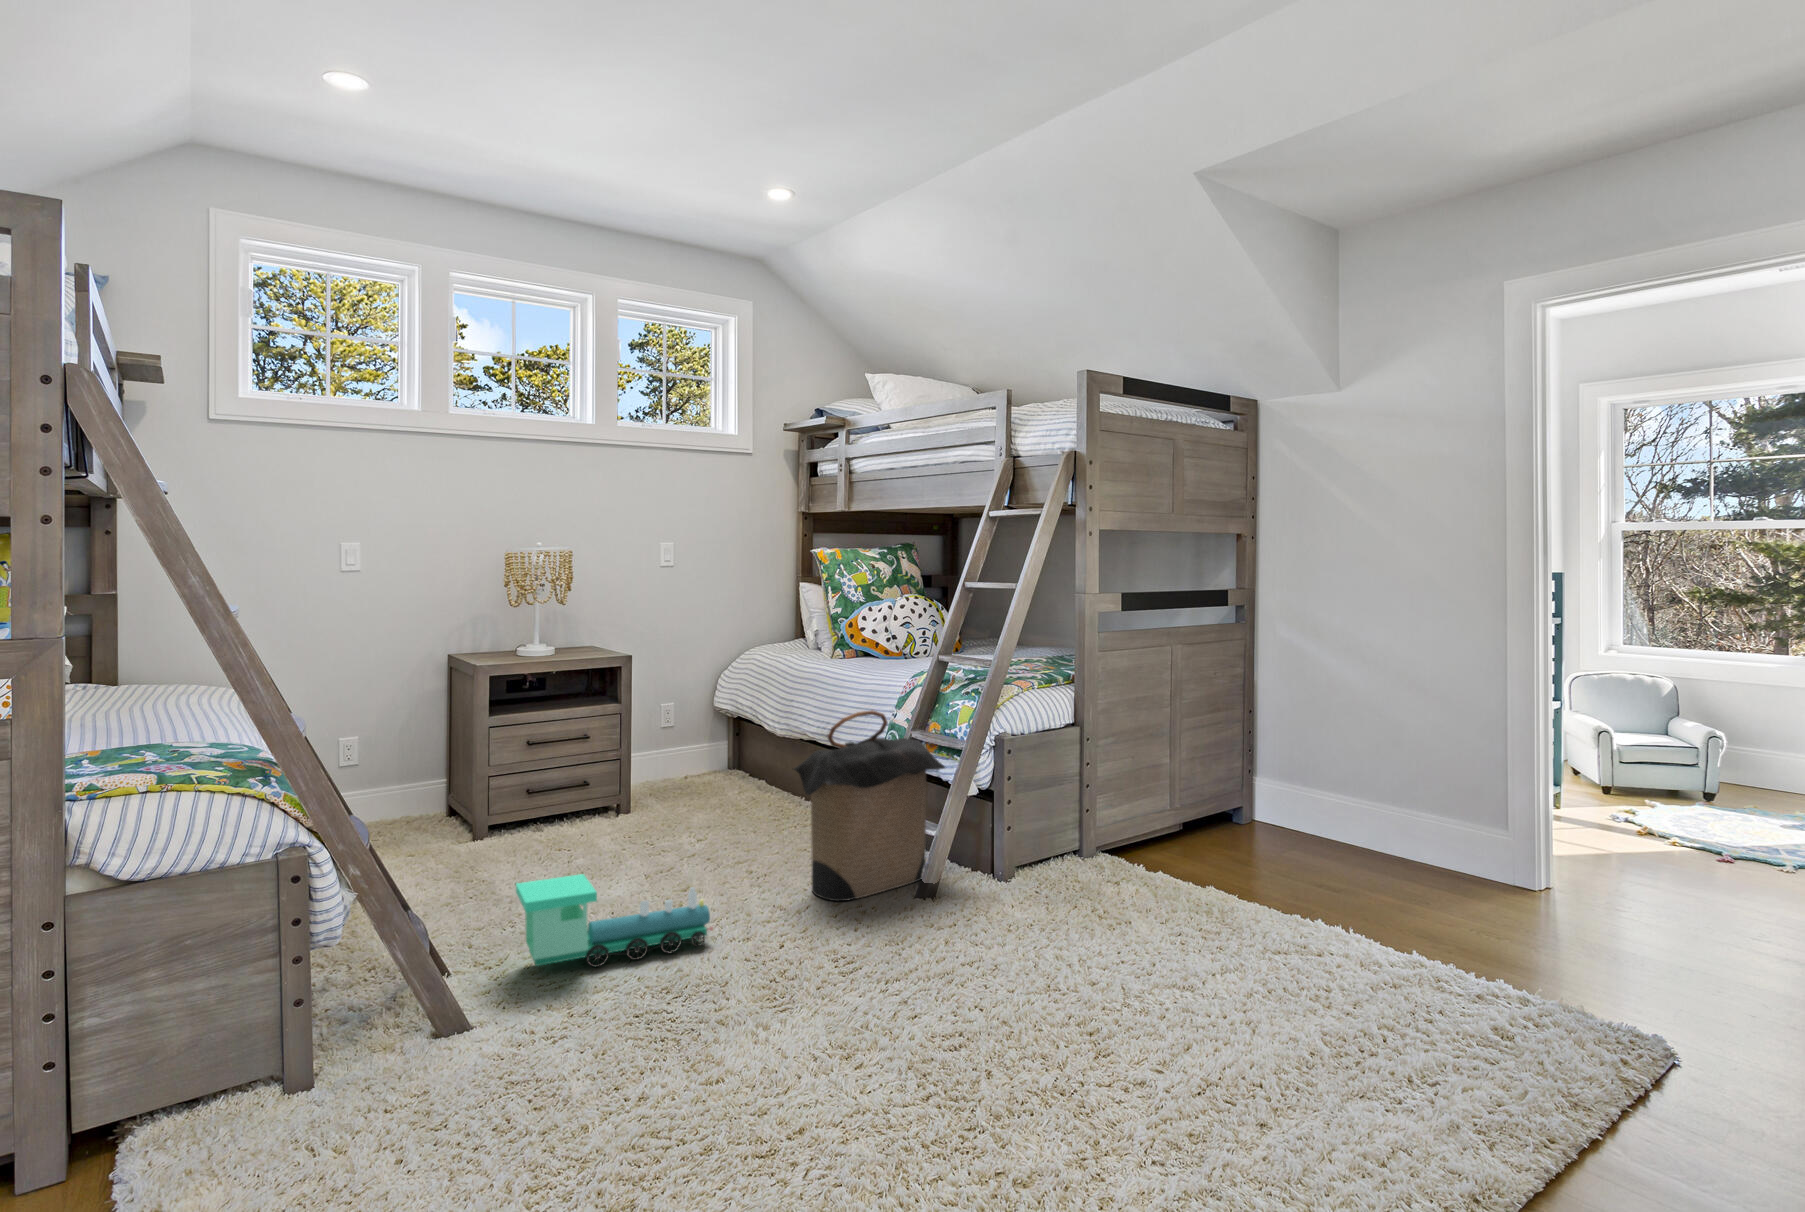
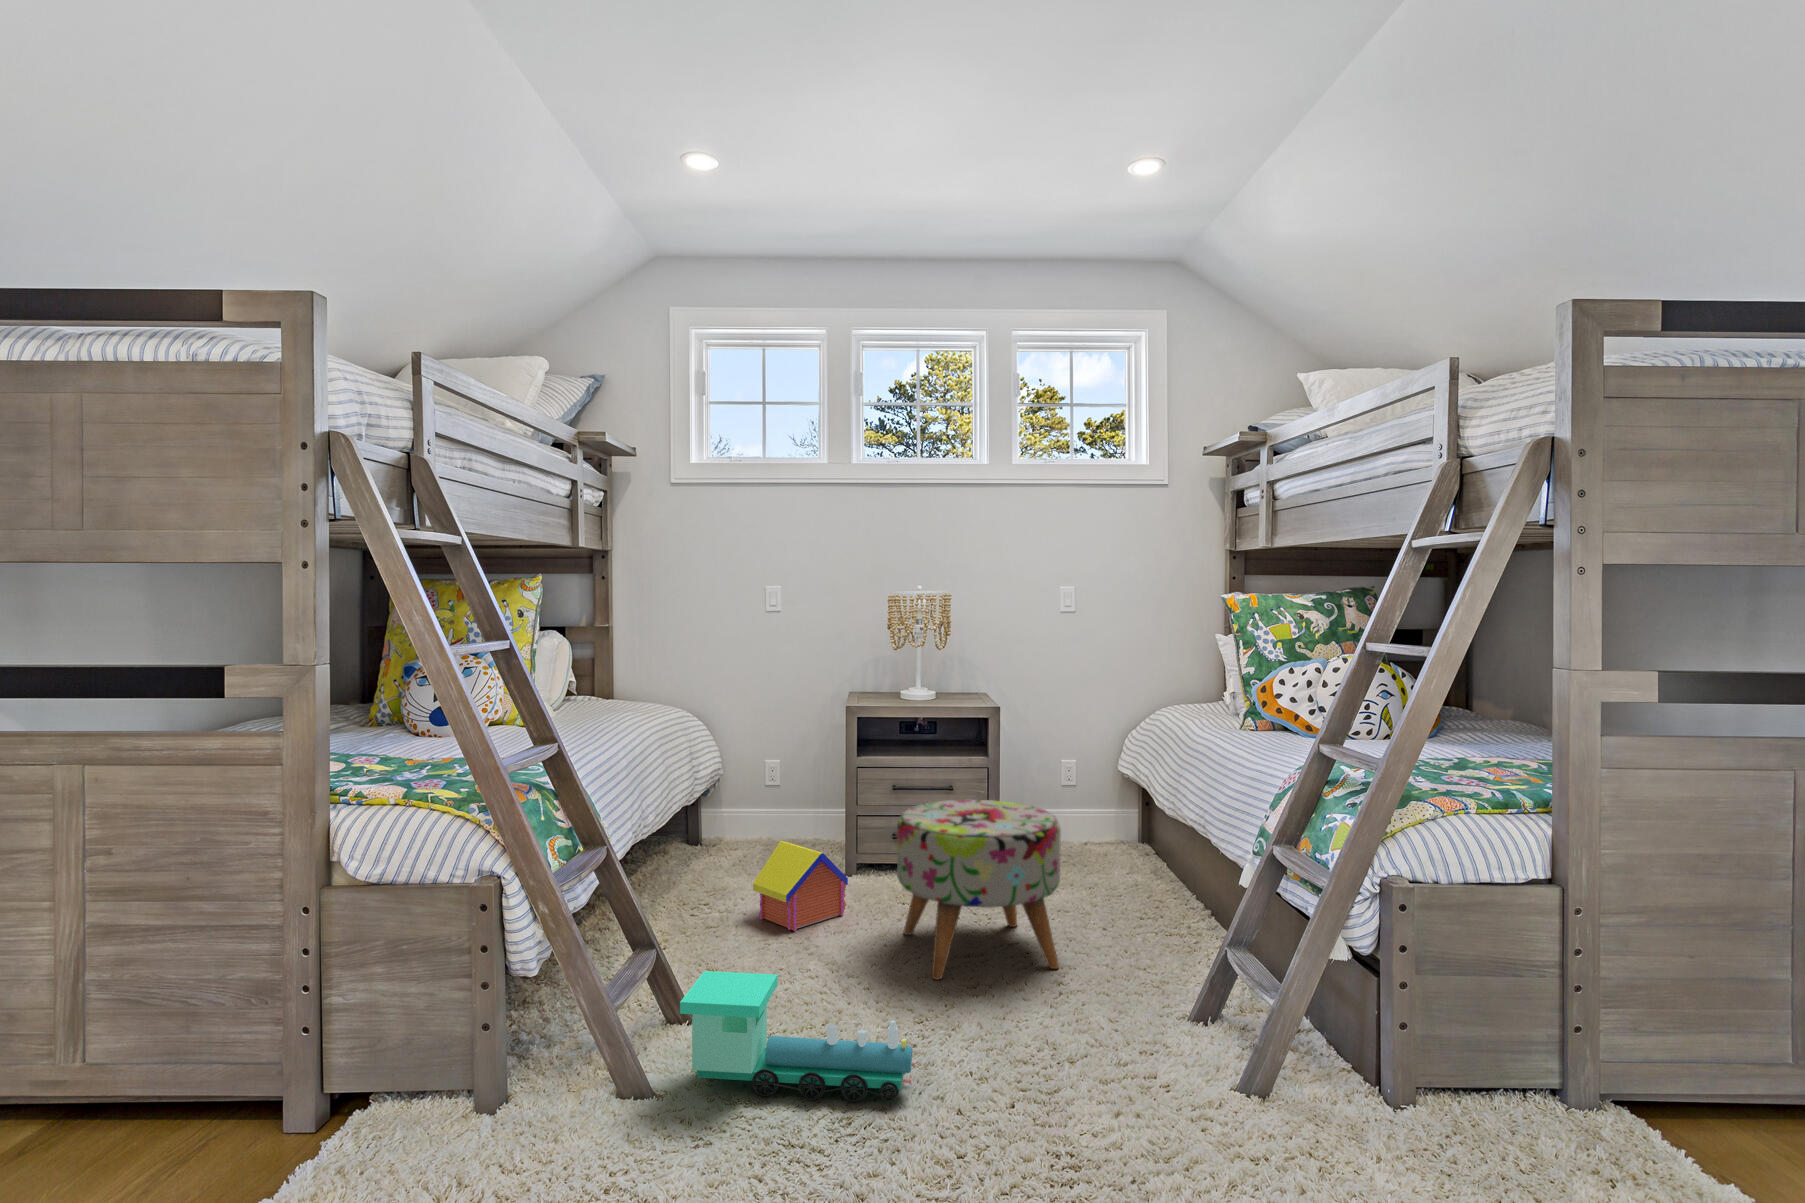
laundry hamper: present [794,711,945,901] -> none [1071,819,1303,1081]
ottoman: none [596,729,745,877] -> present [897,800,1061,980]
toy house: none [436,792,527,870] -> present [753,841,848,931]

